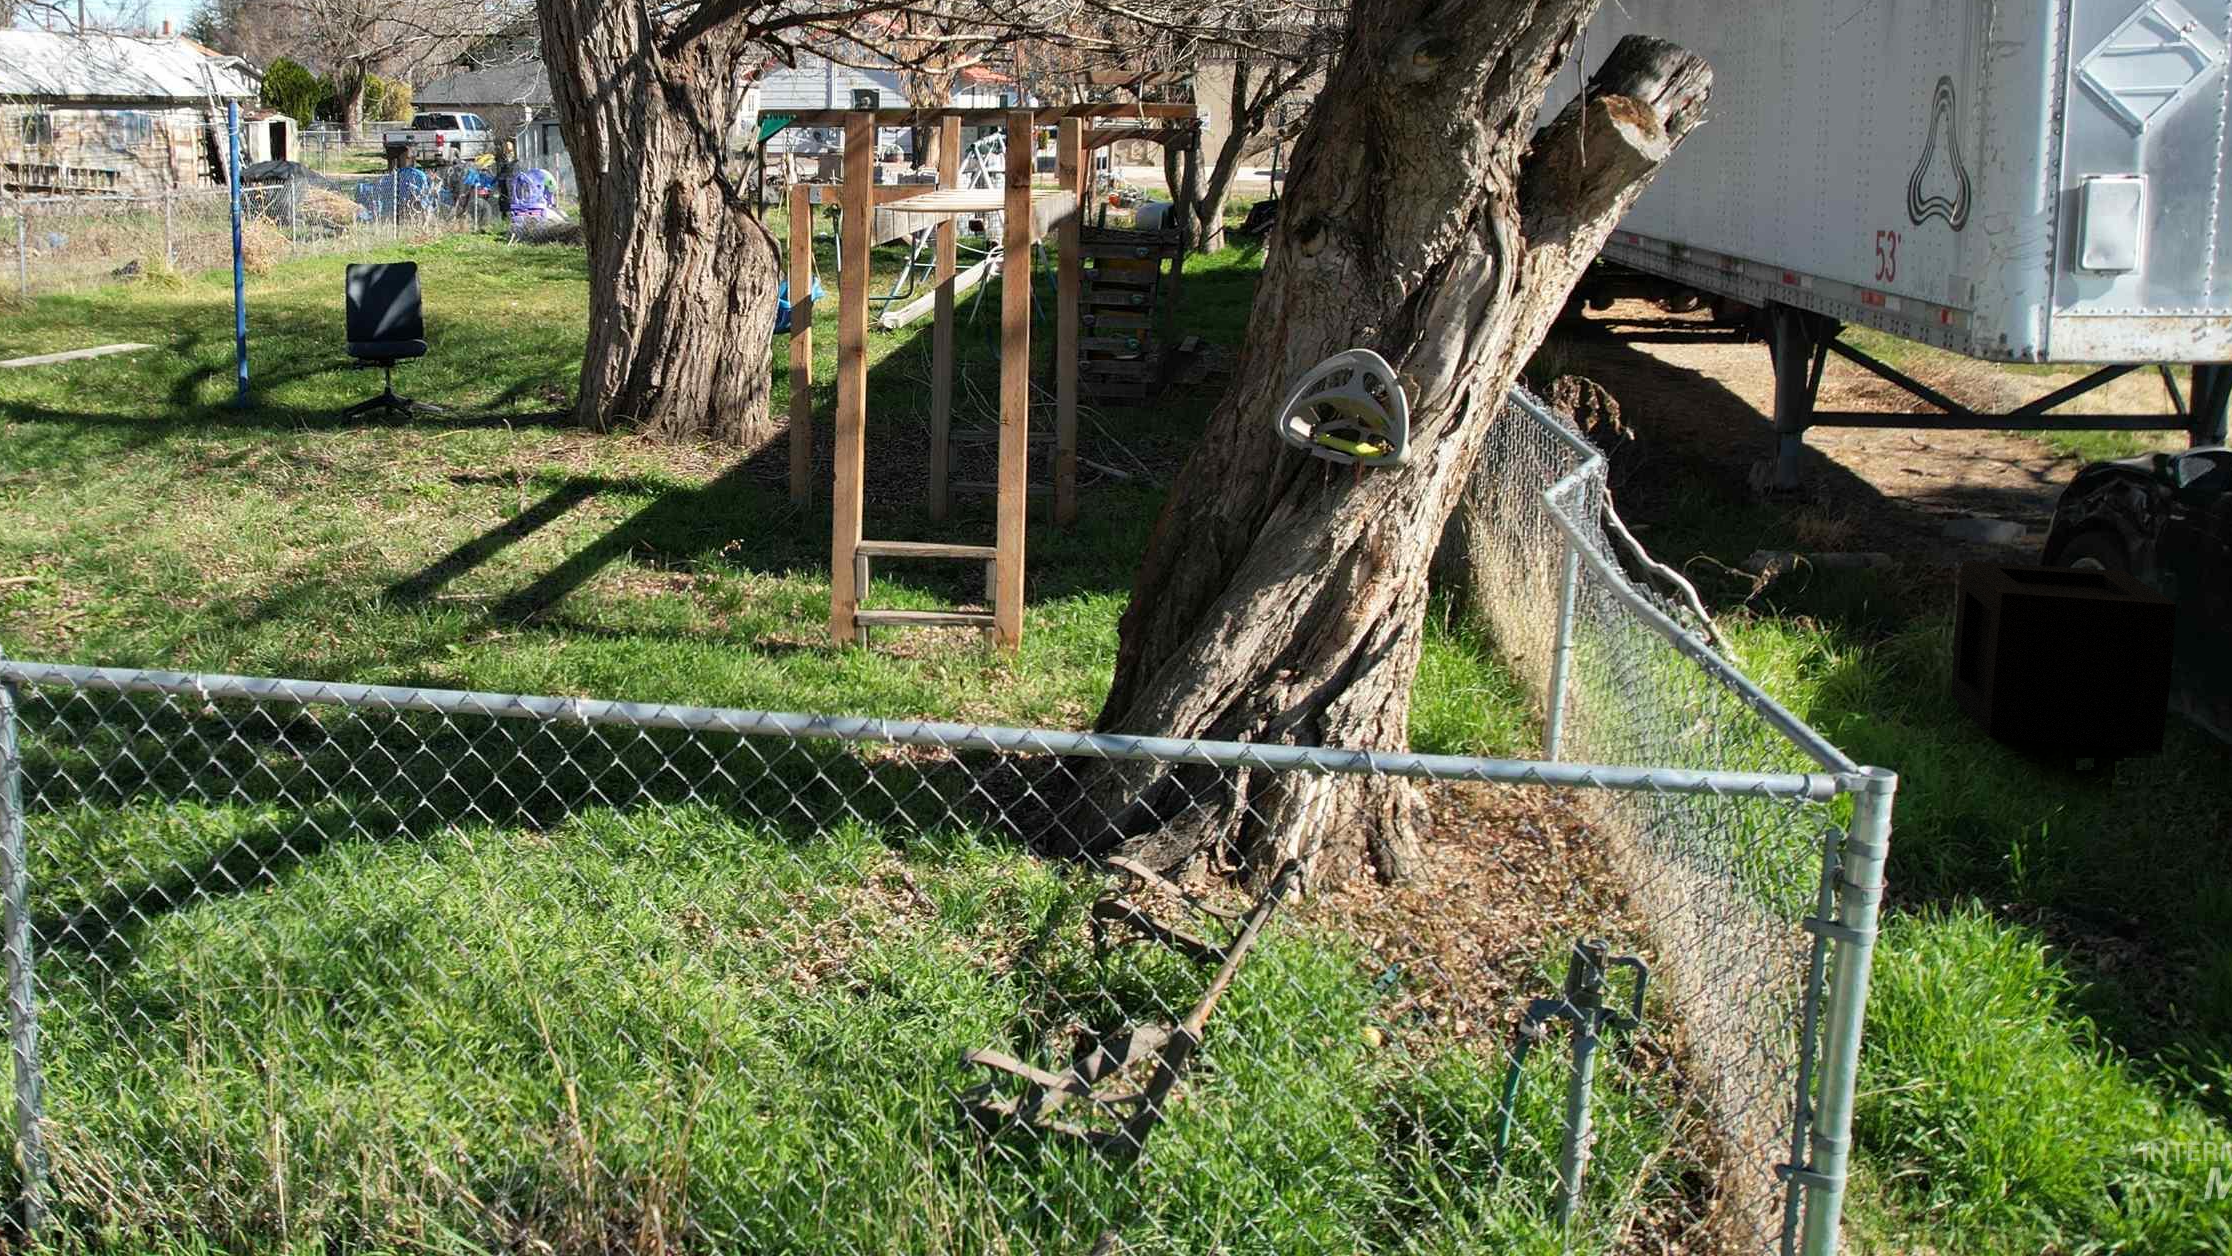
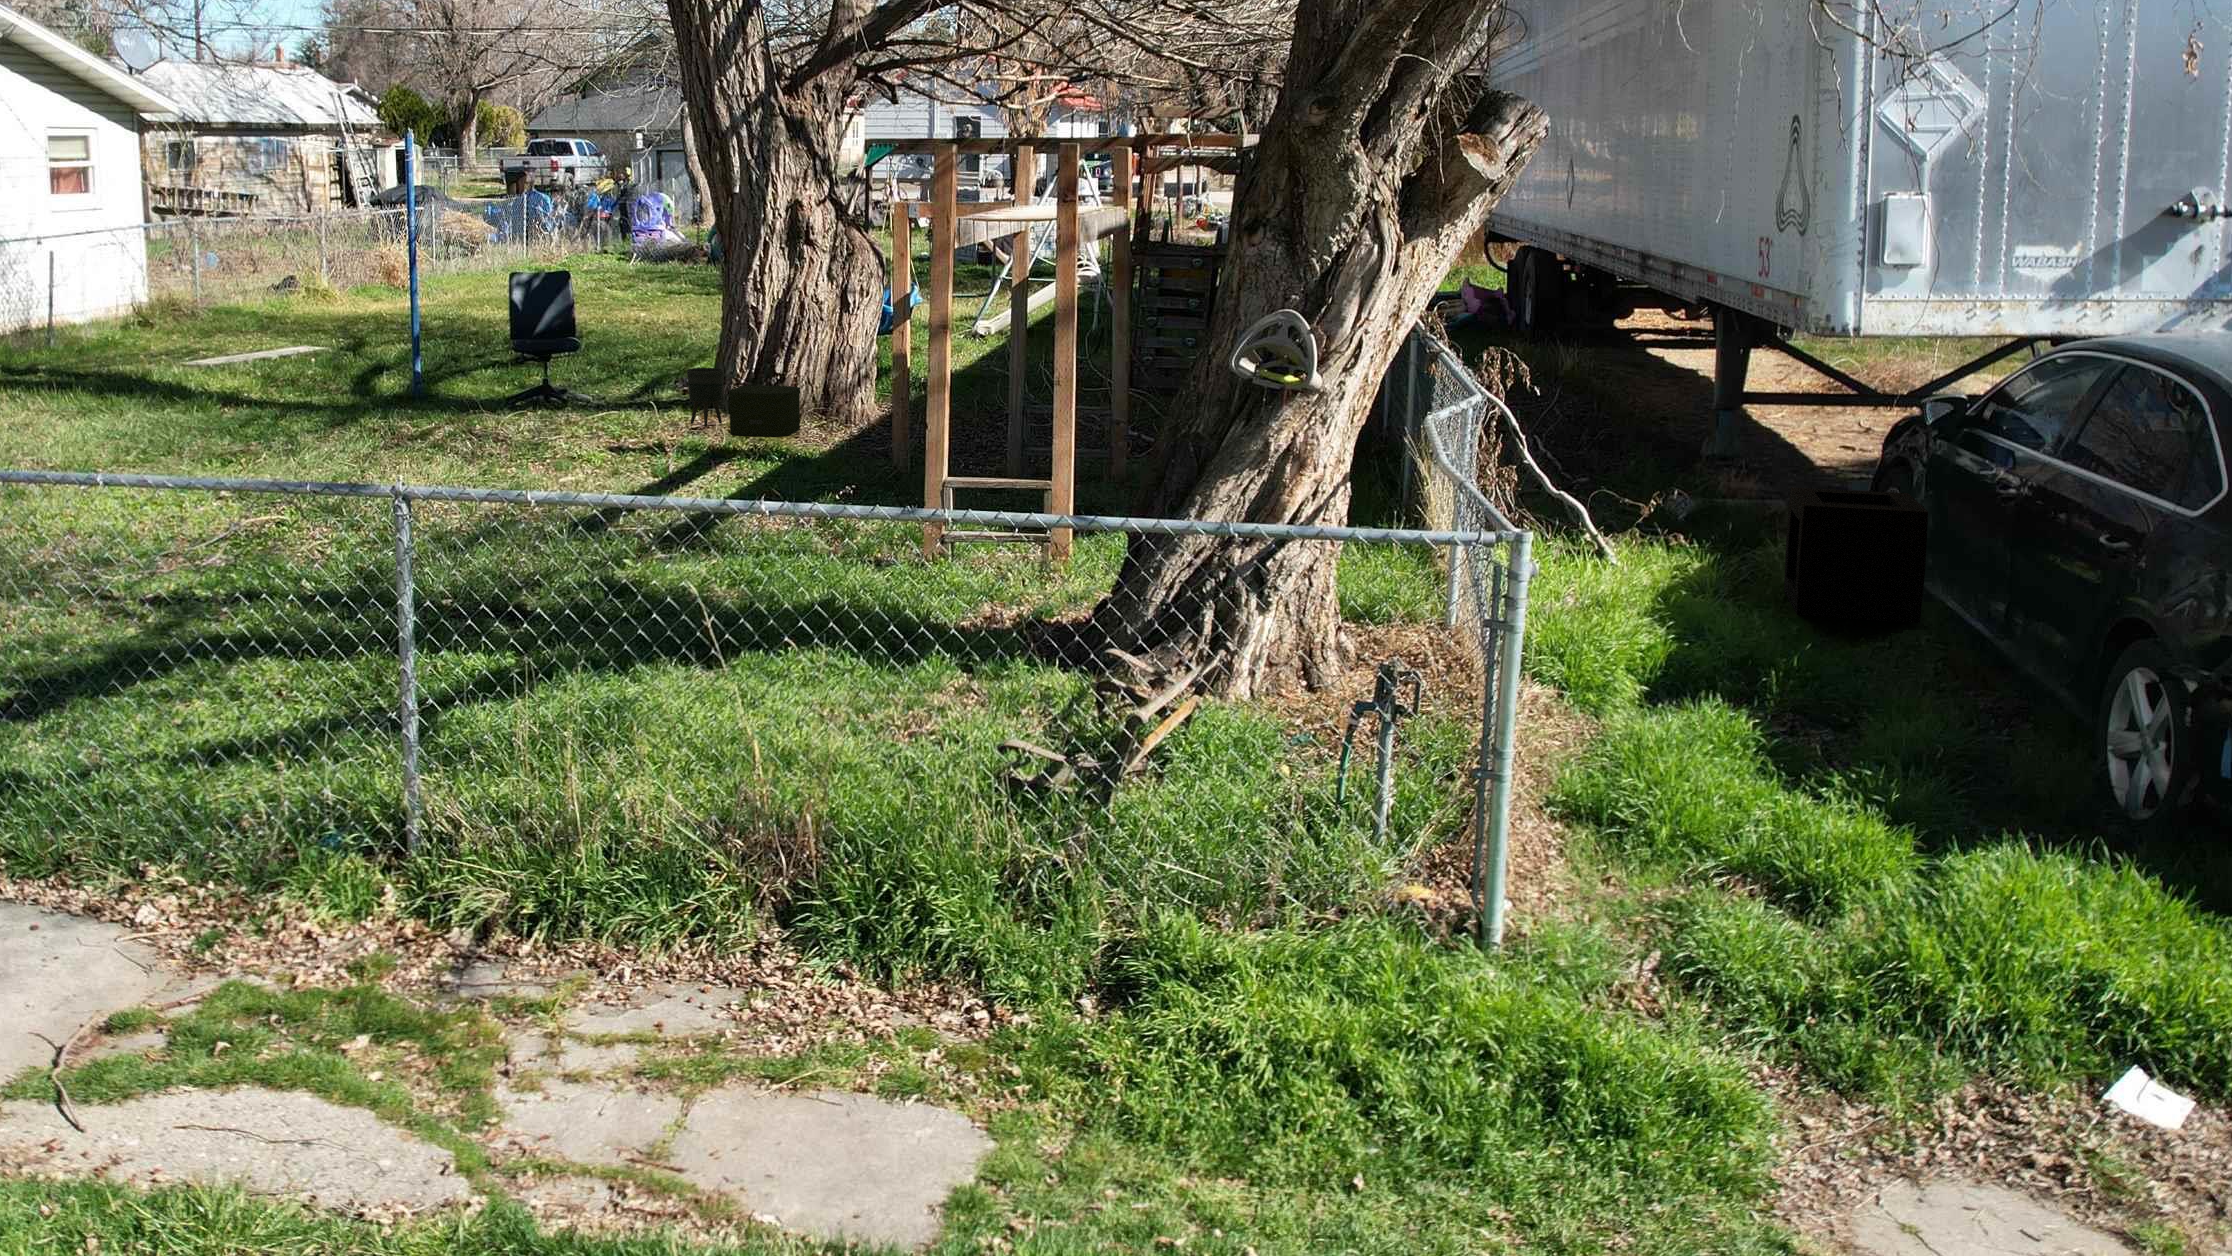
planter: none [546,377,589,446] -> present [687,368,724,427]
storage box: none [594,398,678,459] -> present [729,385,800,436]

